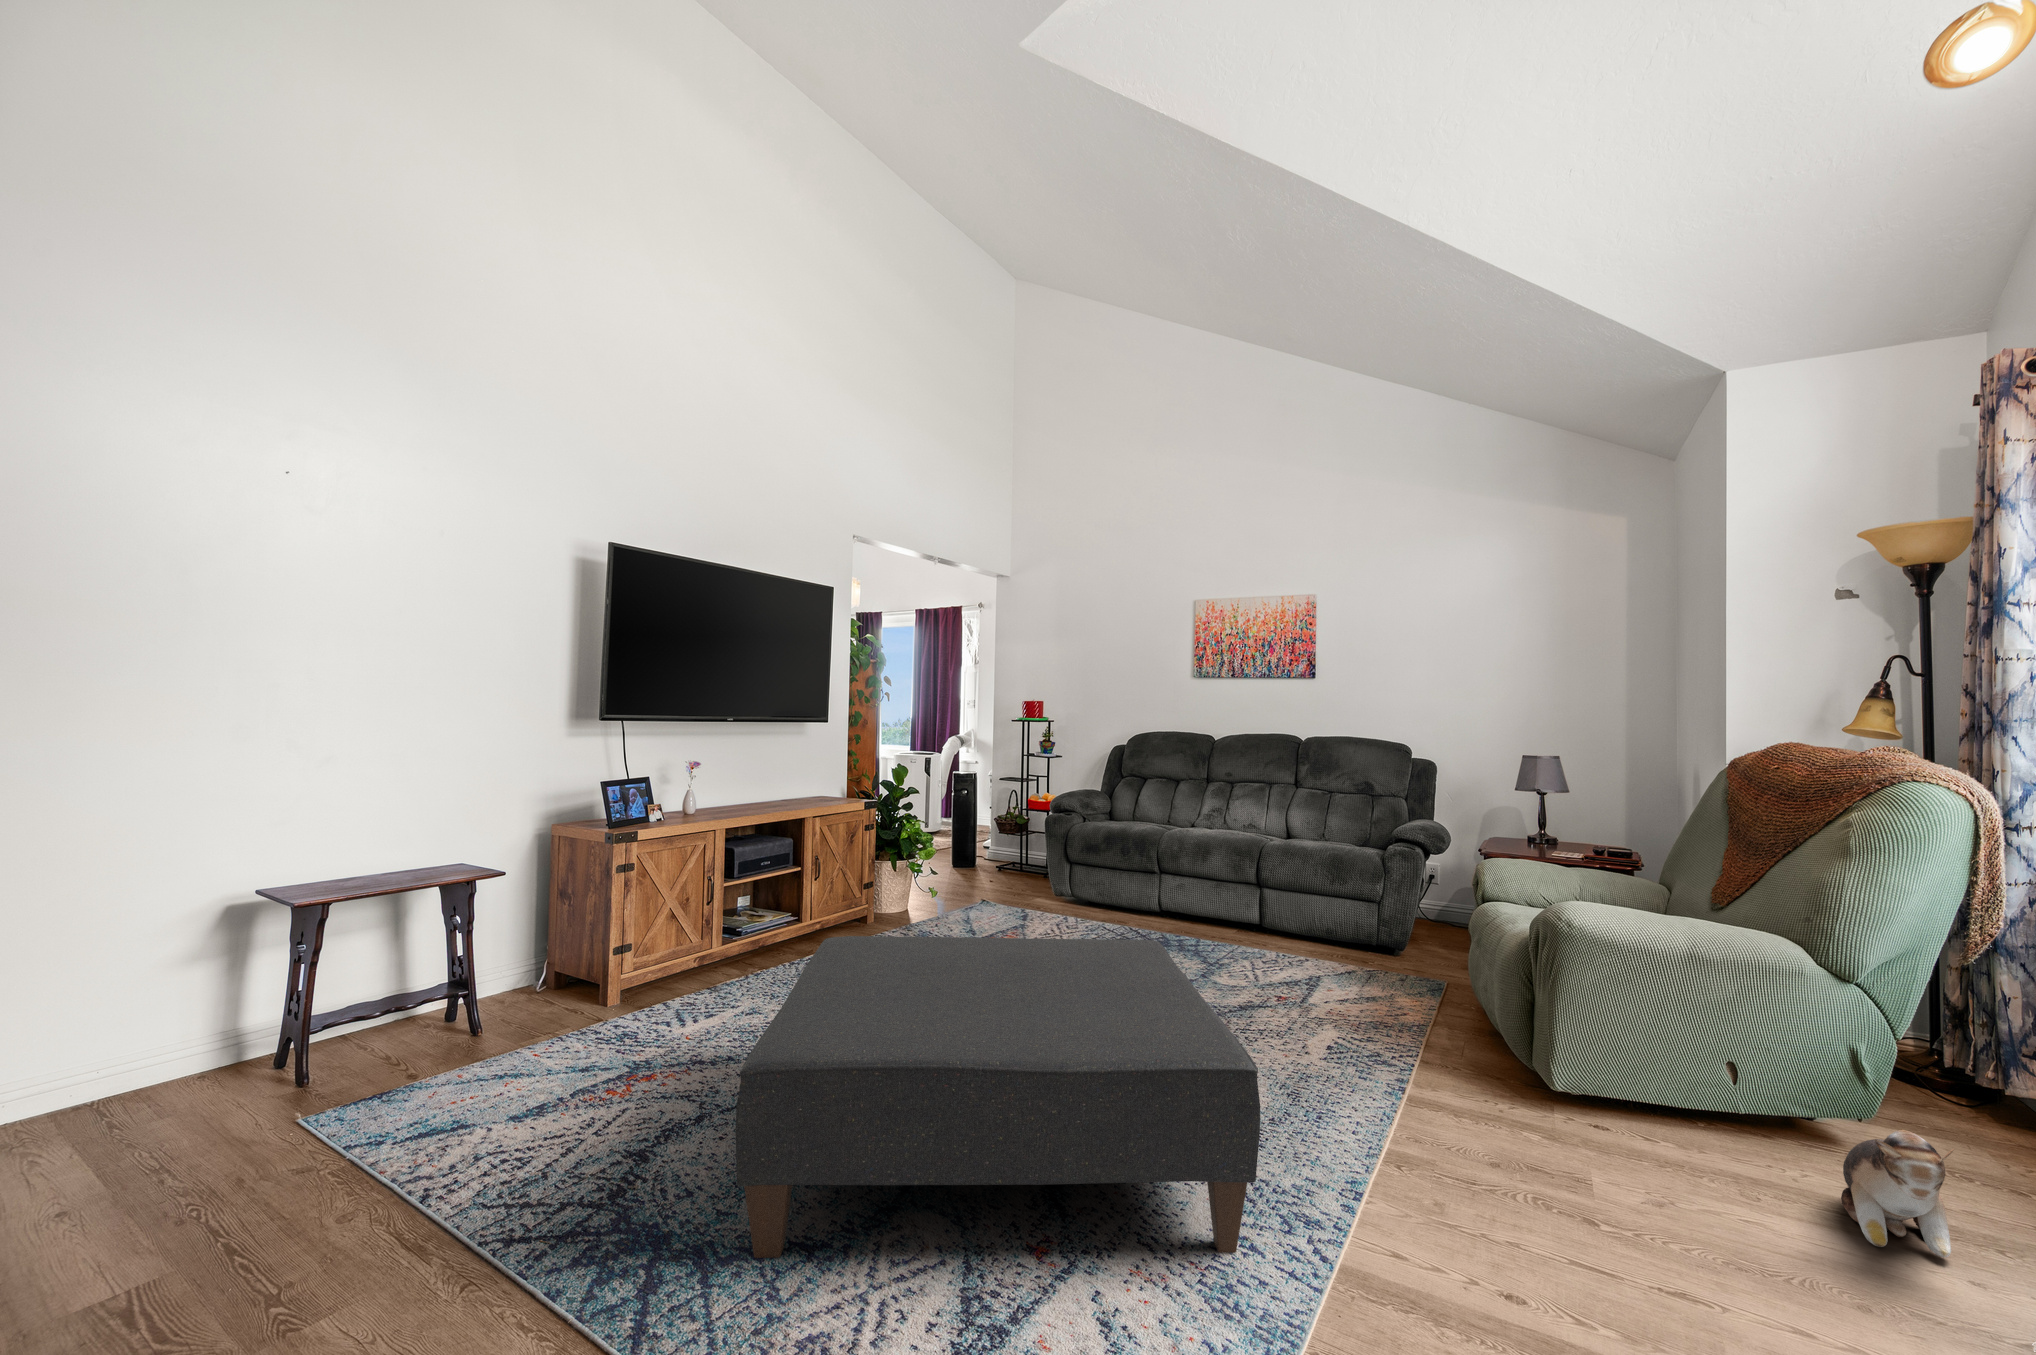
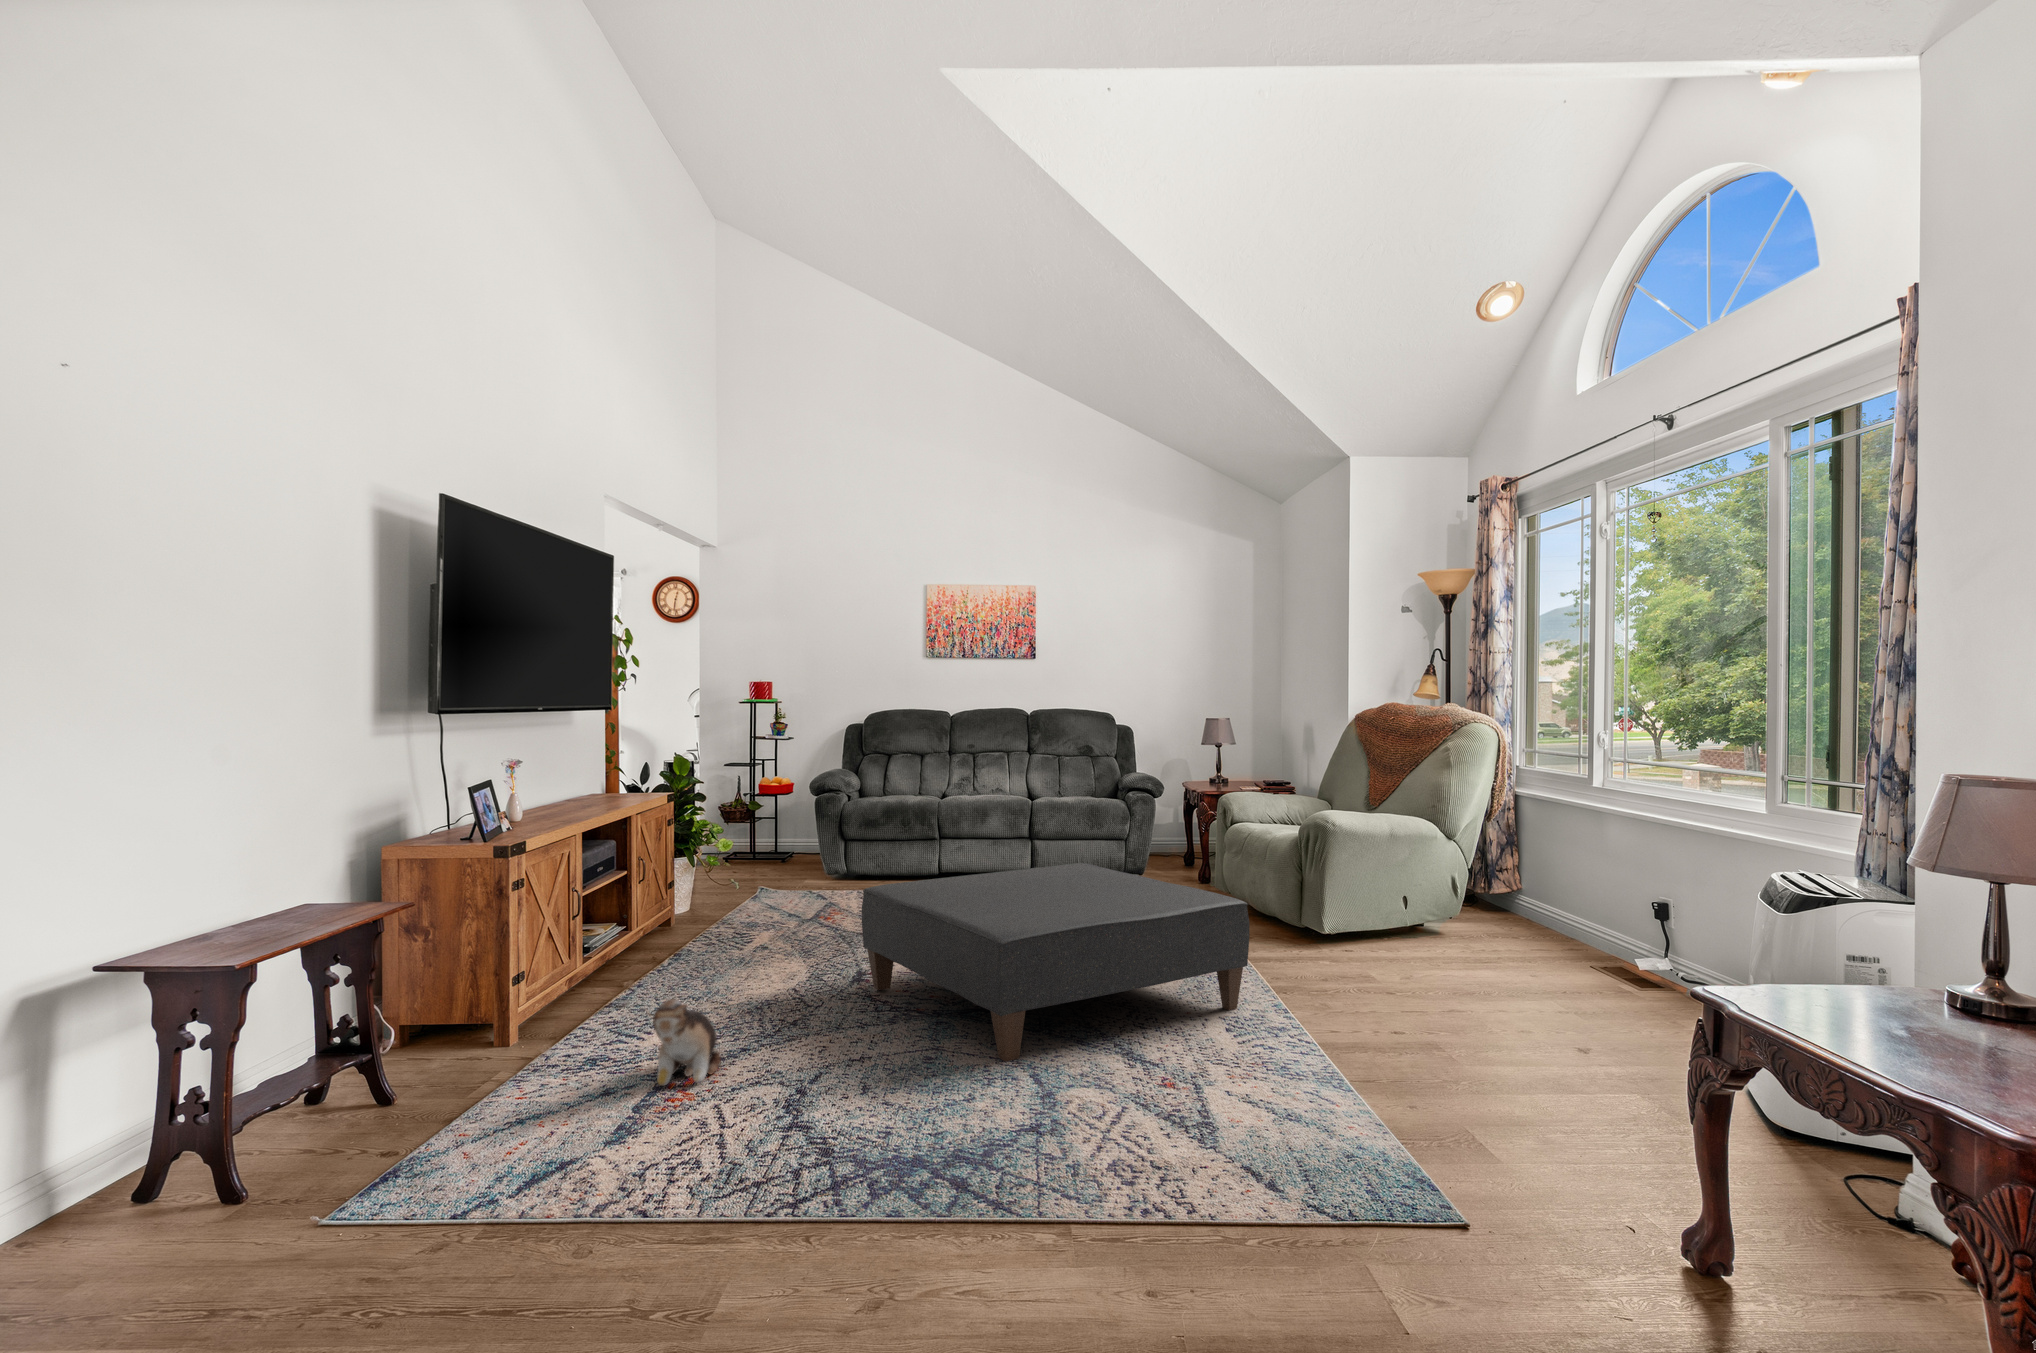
plush toy: present [1841,1129,1954,1257] -> present [653,999,721,1086]

